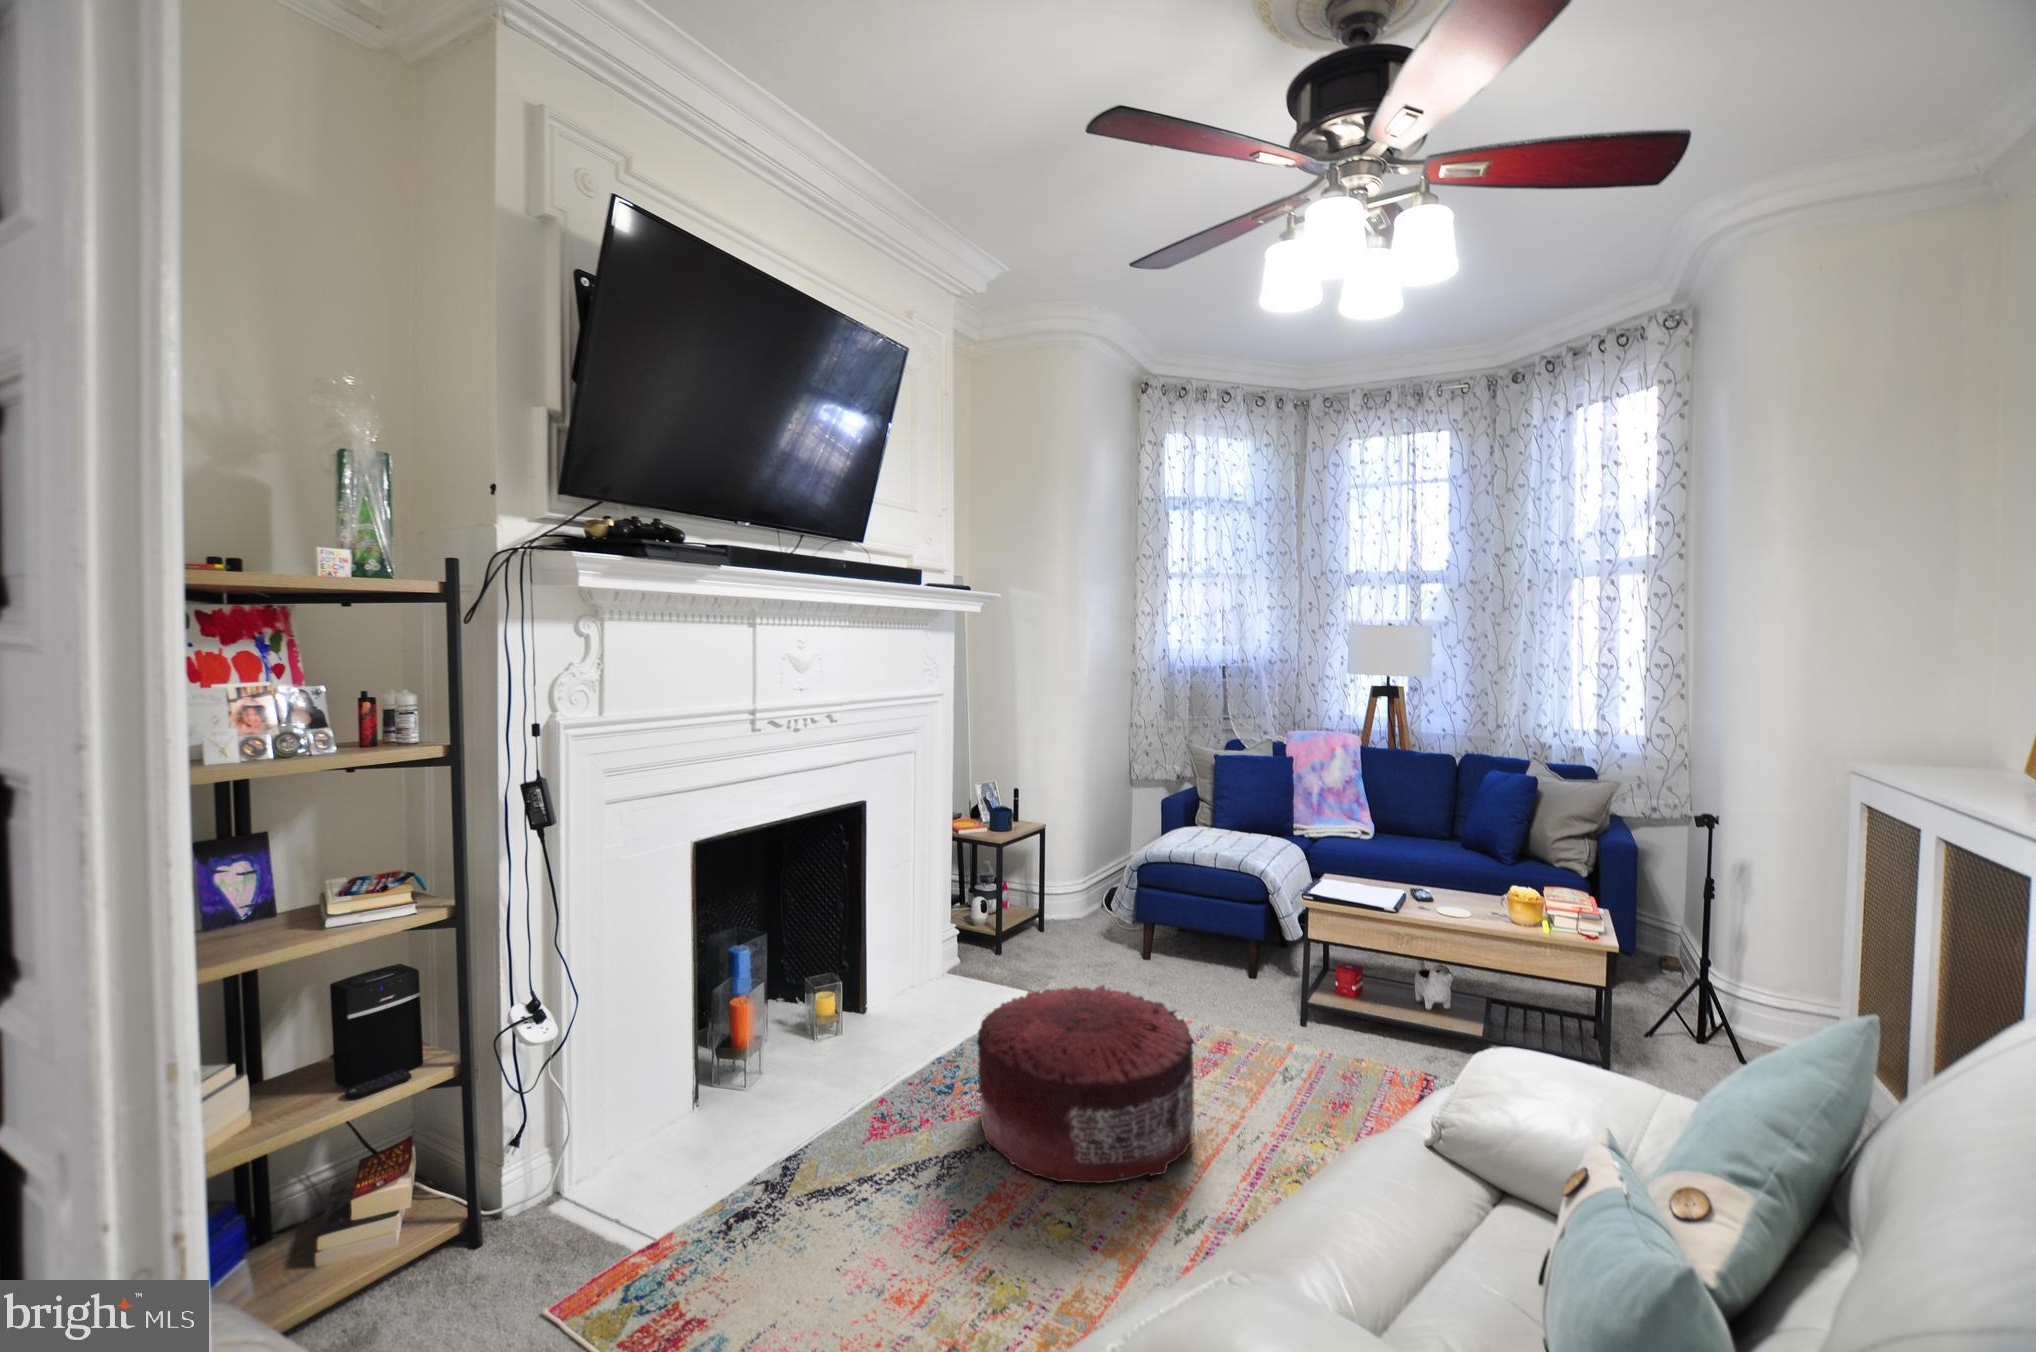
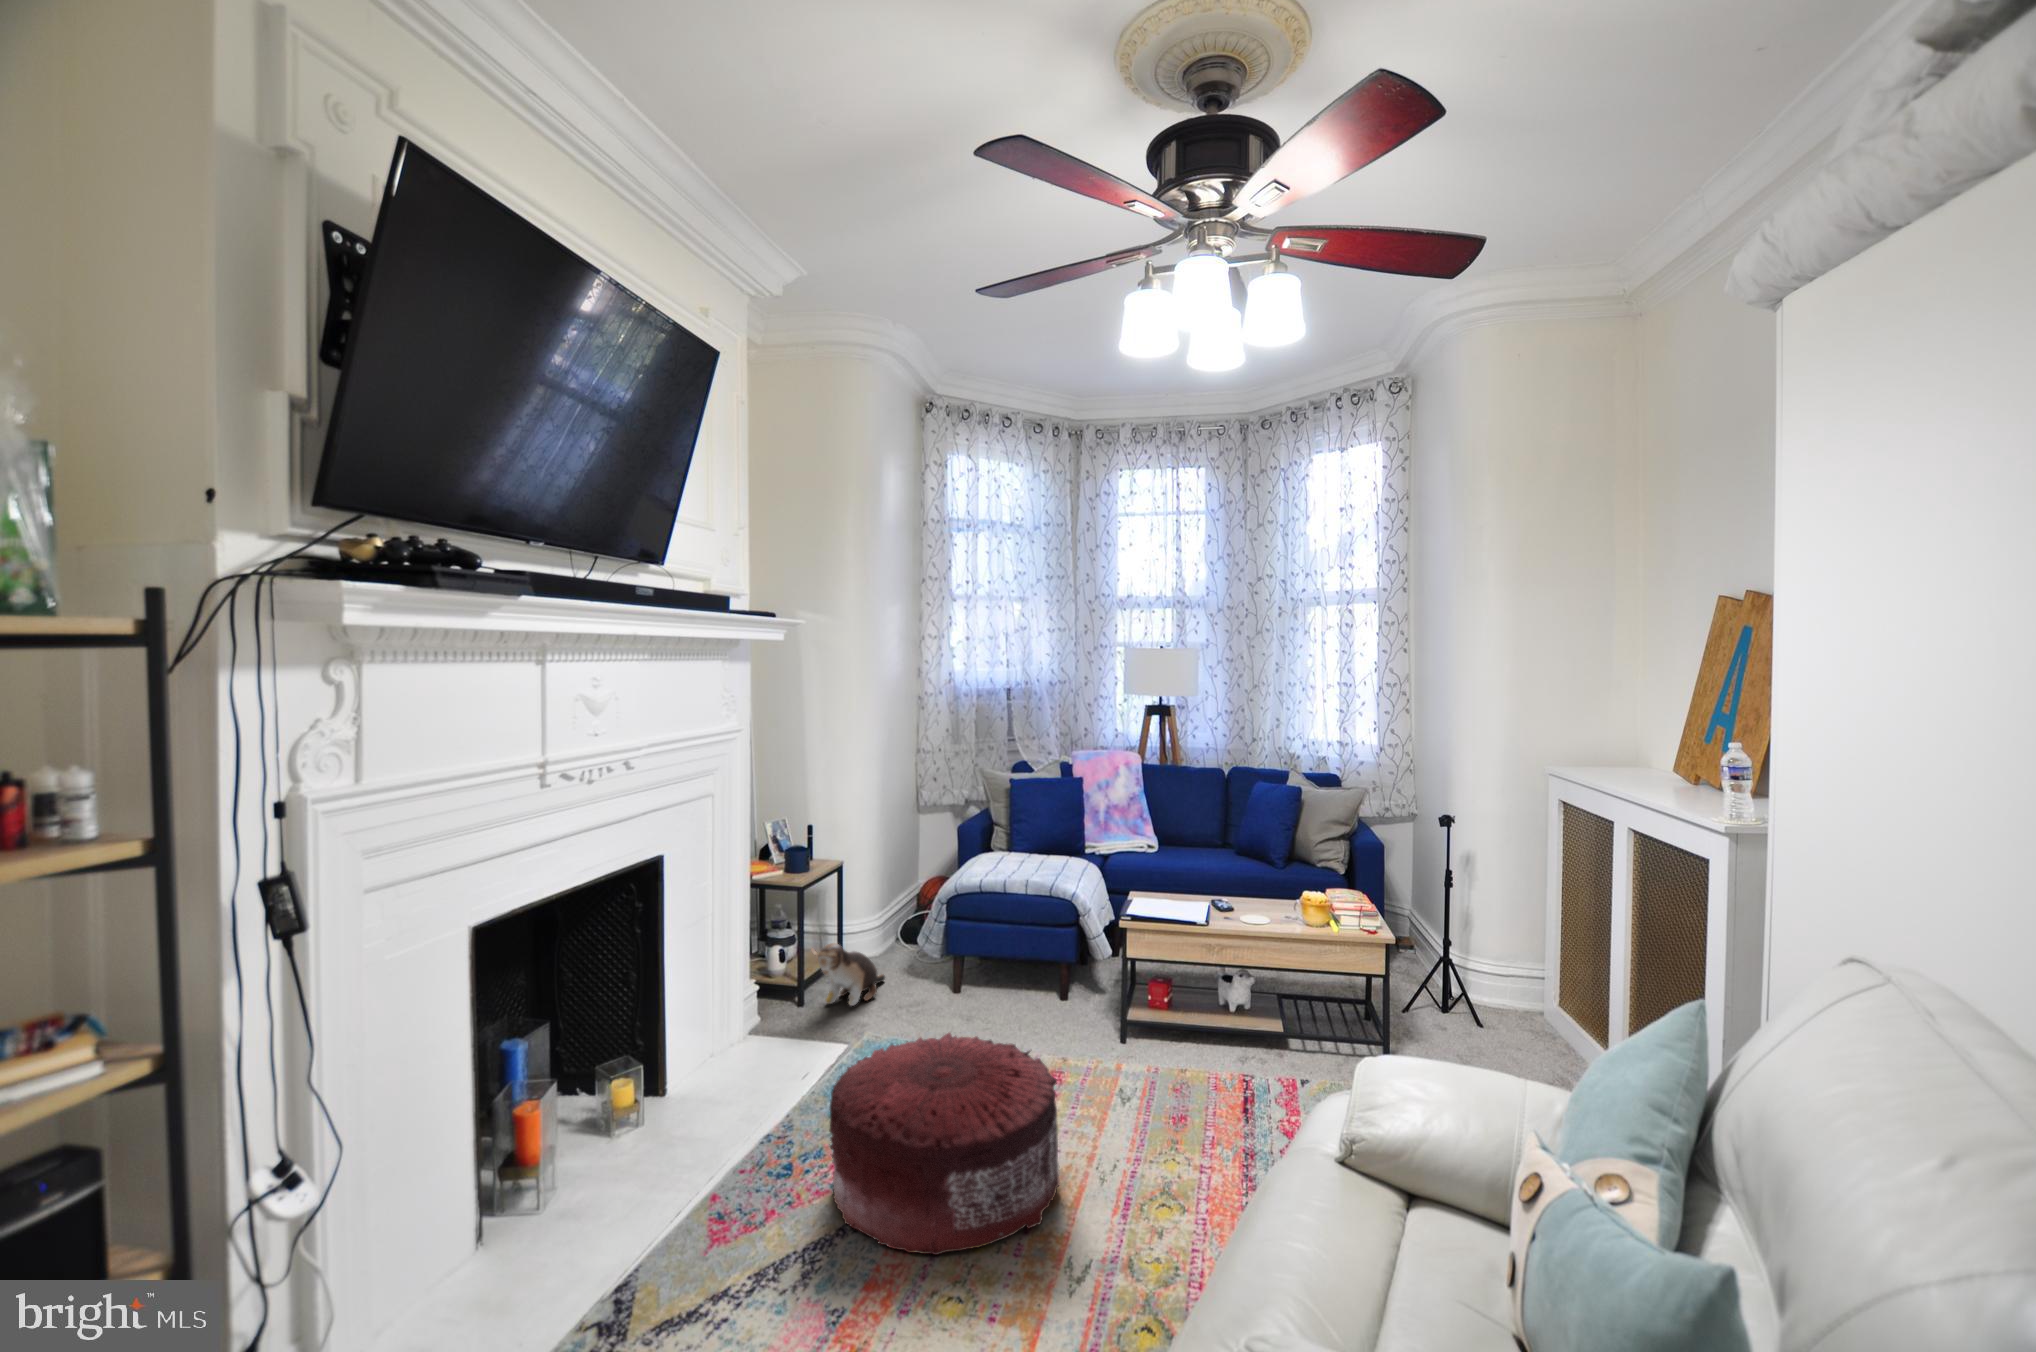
plush toy: none [1006,897,1081,958] -> present [811,943,885,1006]

